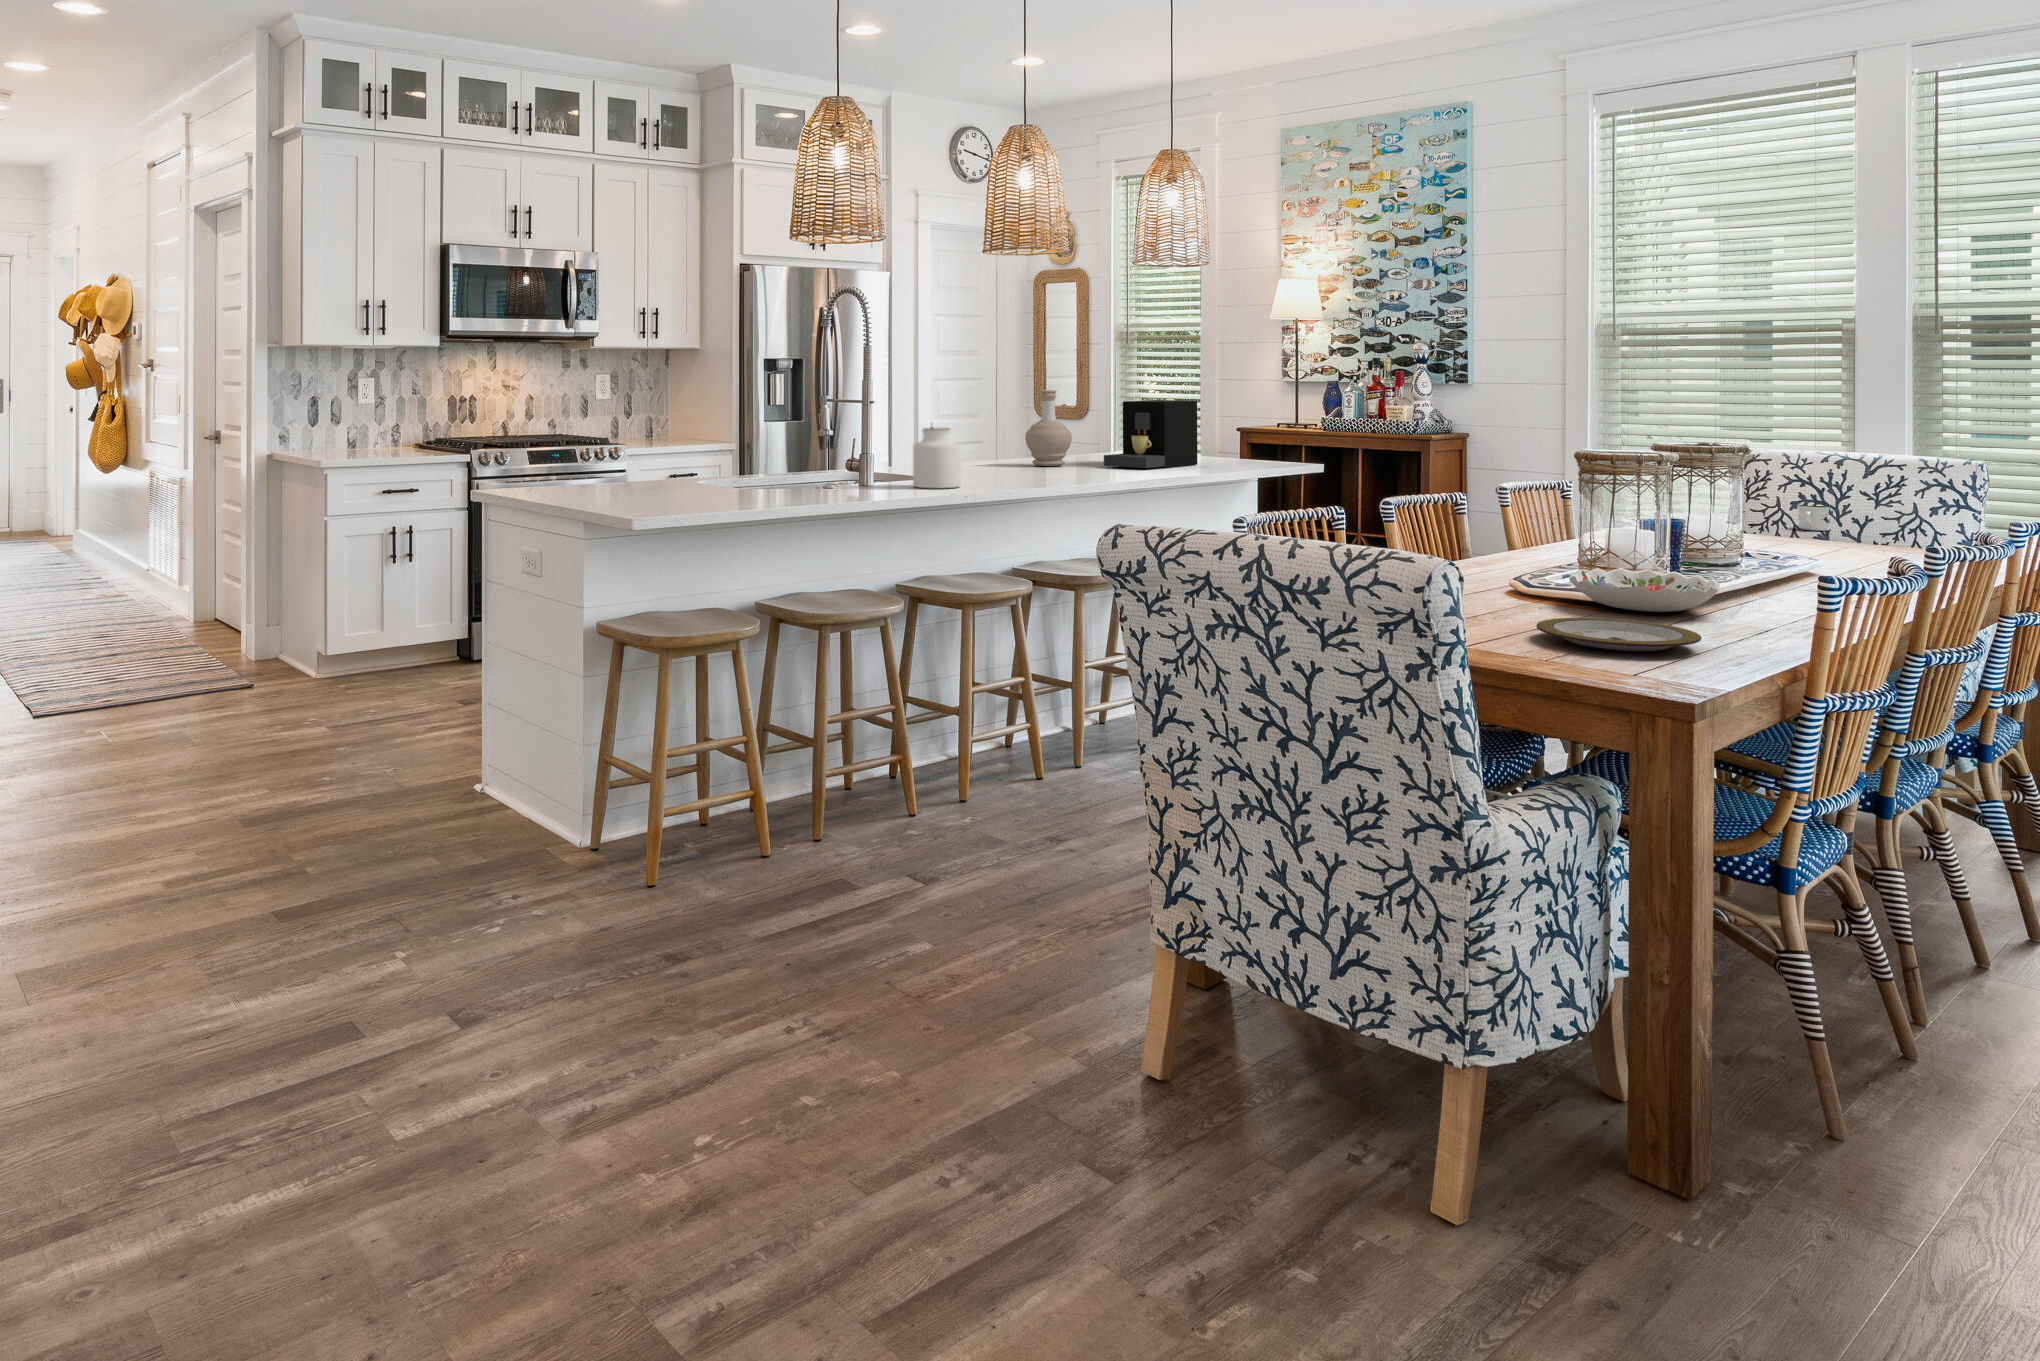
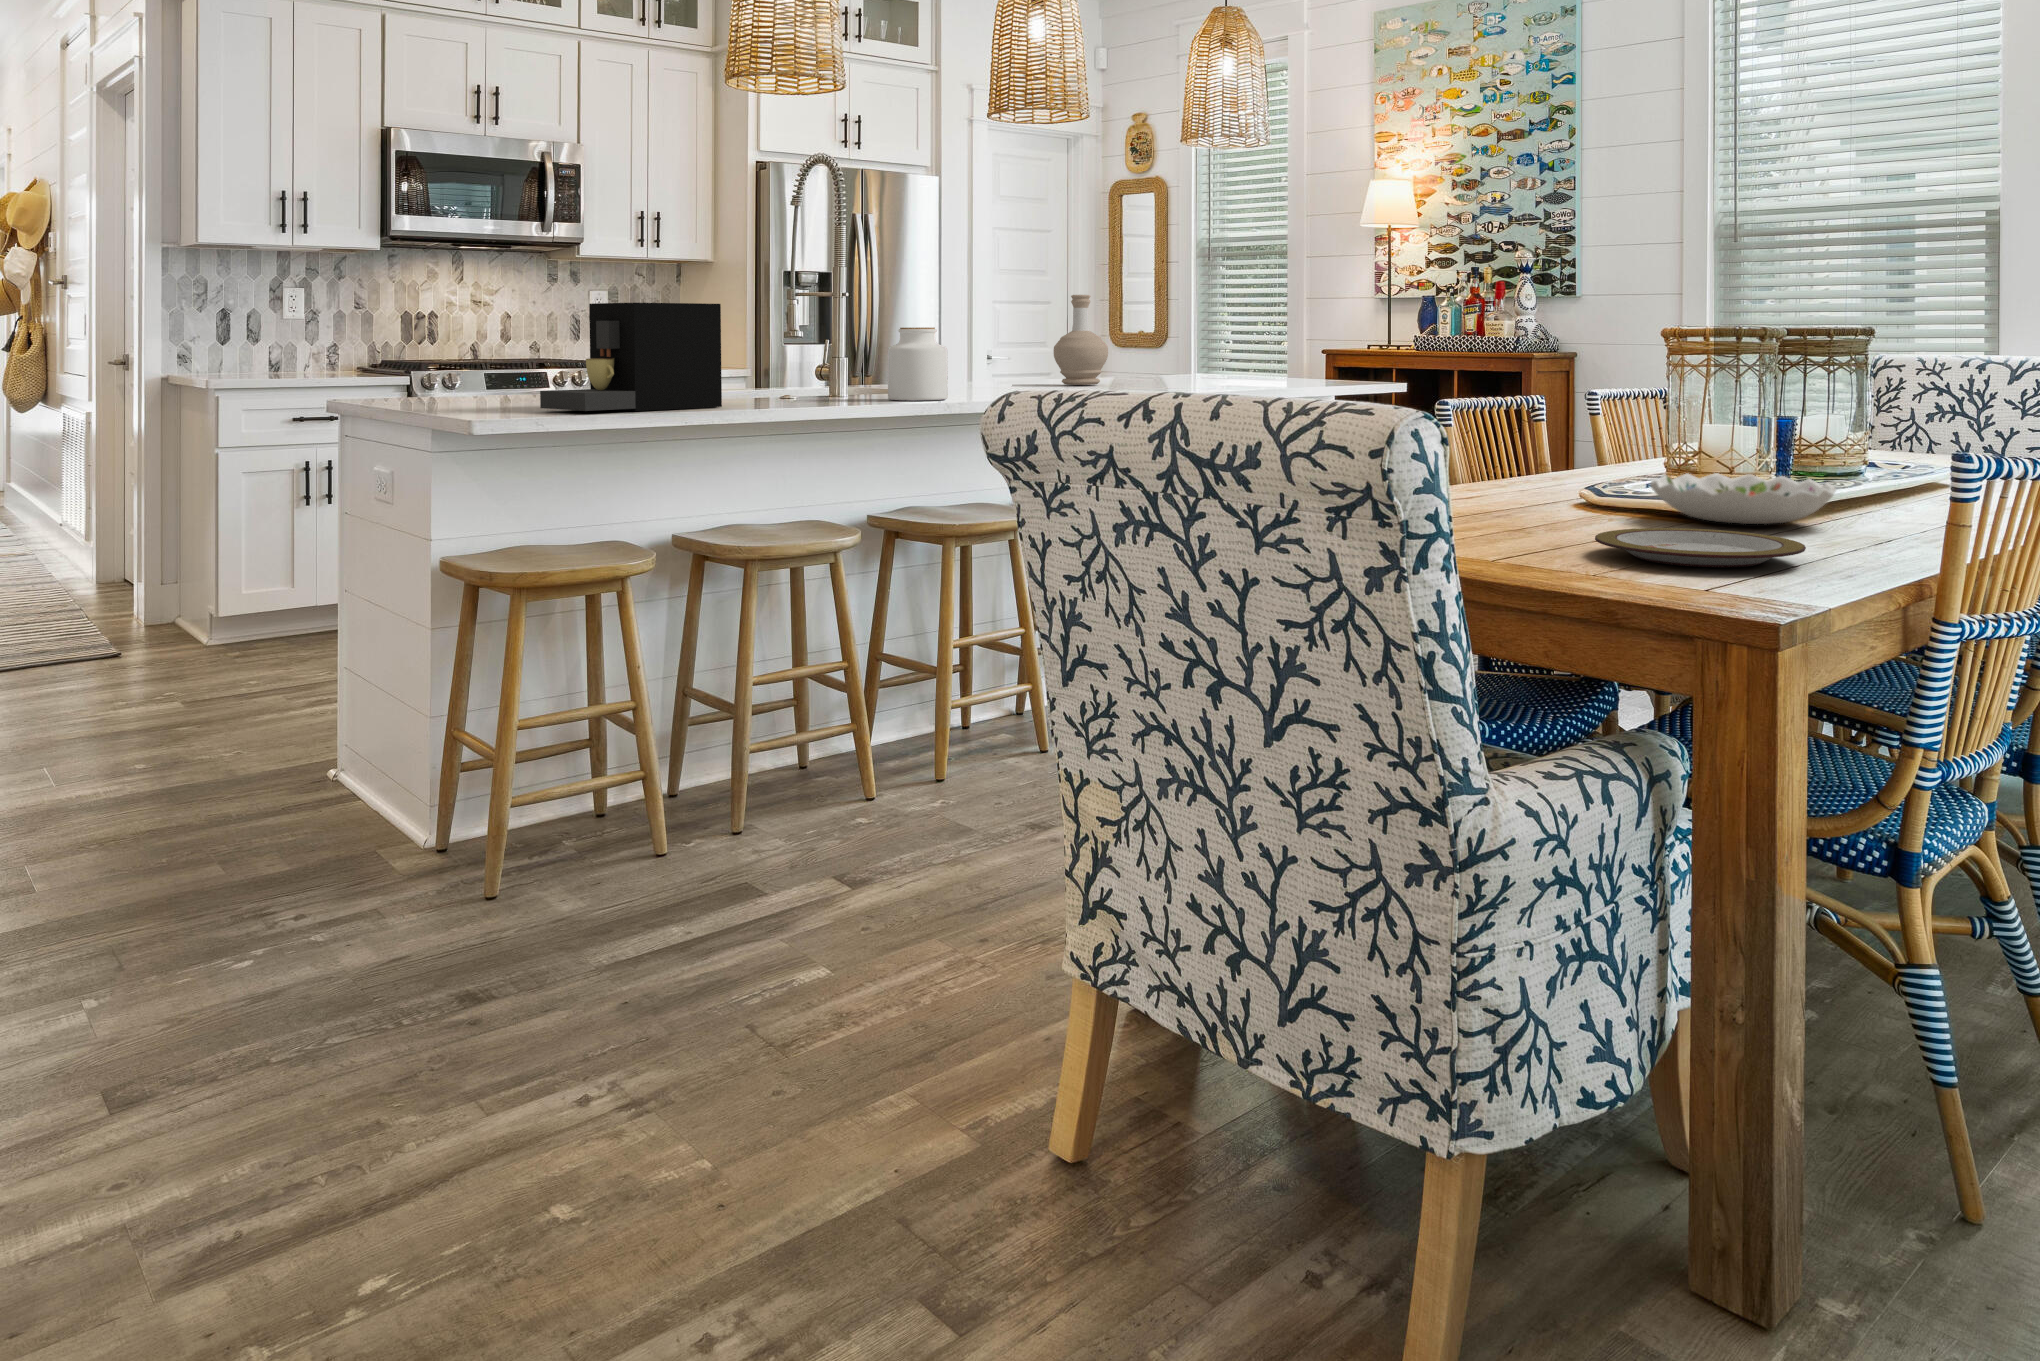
coffee maker: present [1104,400,1197,468] -> present [540,303,722,411]
mug: present [1798,504,1831,531] -> none [1936,418,1974,449]

